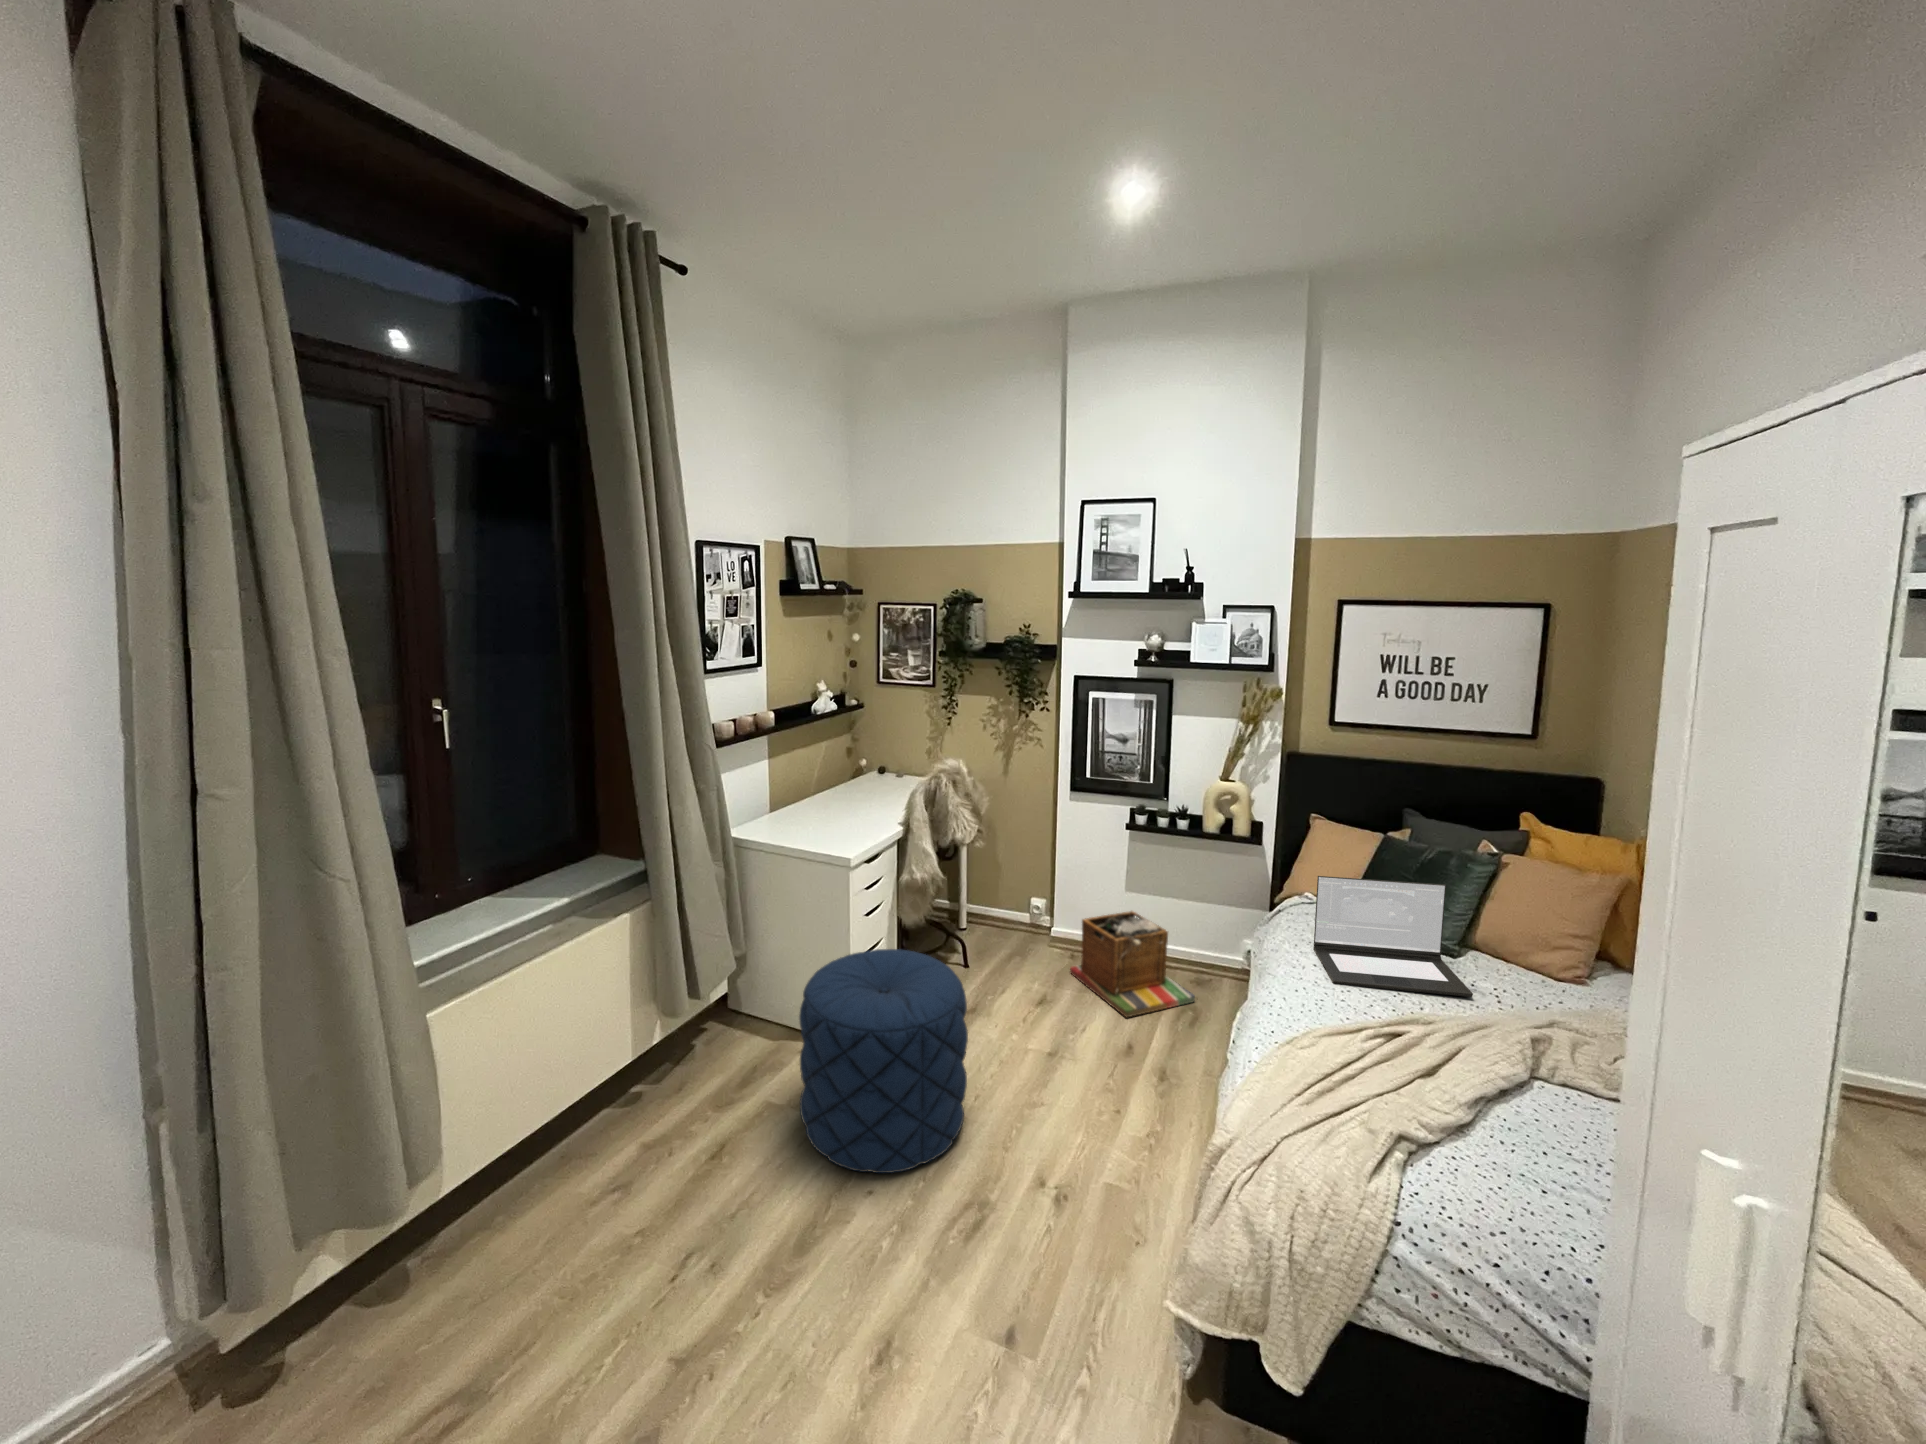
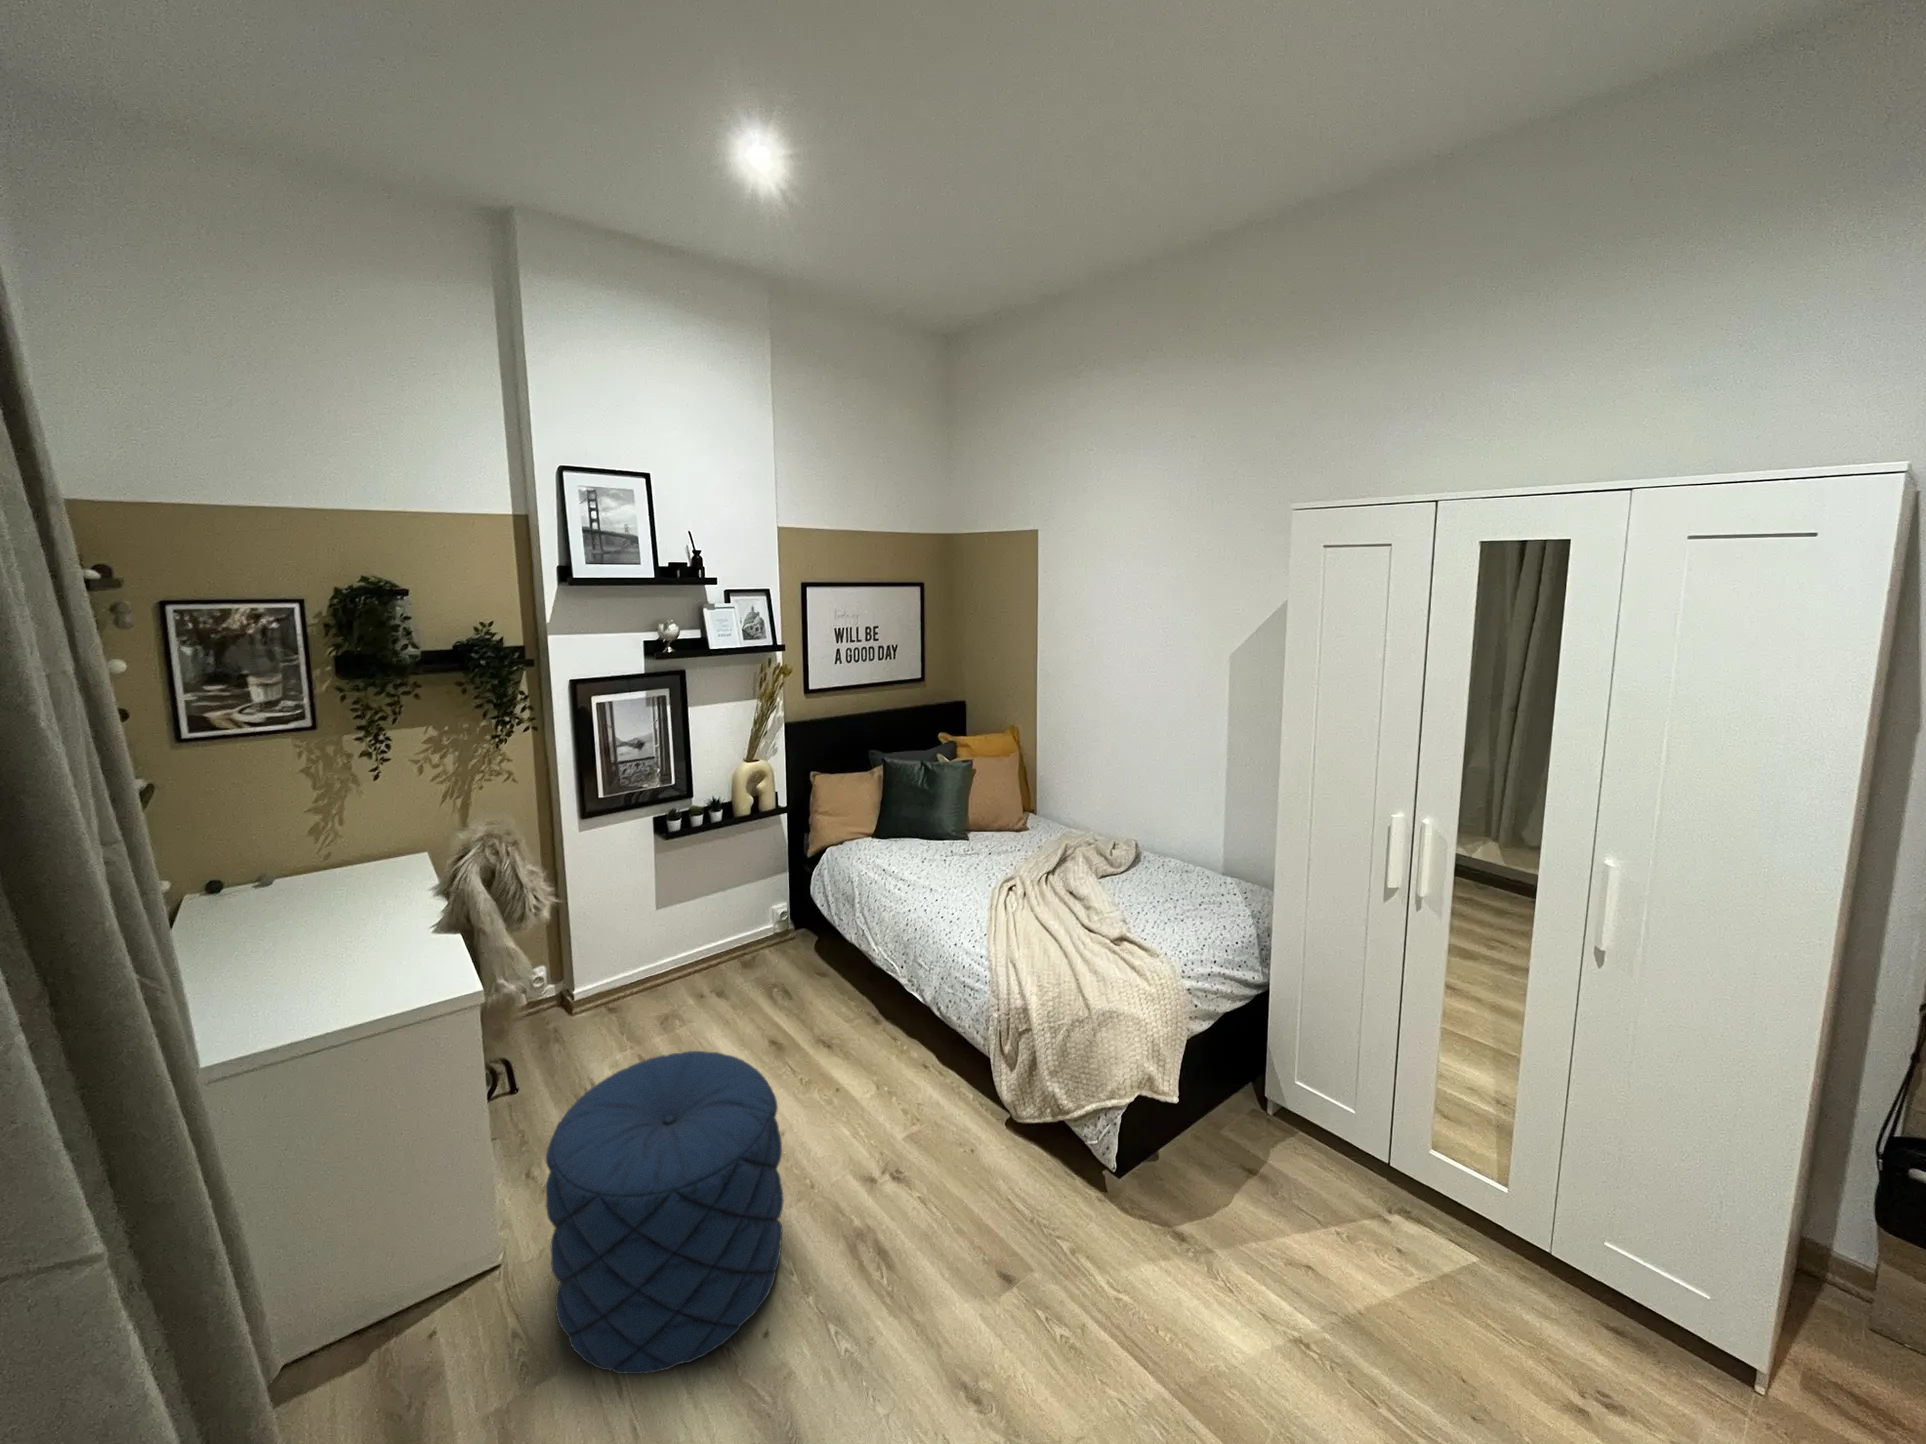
laptop: present [1313,876,1473,997] -> none [912,793,1015,889]
laundry basket: present [1070,911,1195,1017] -> none [636,921,770,1020]

